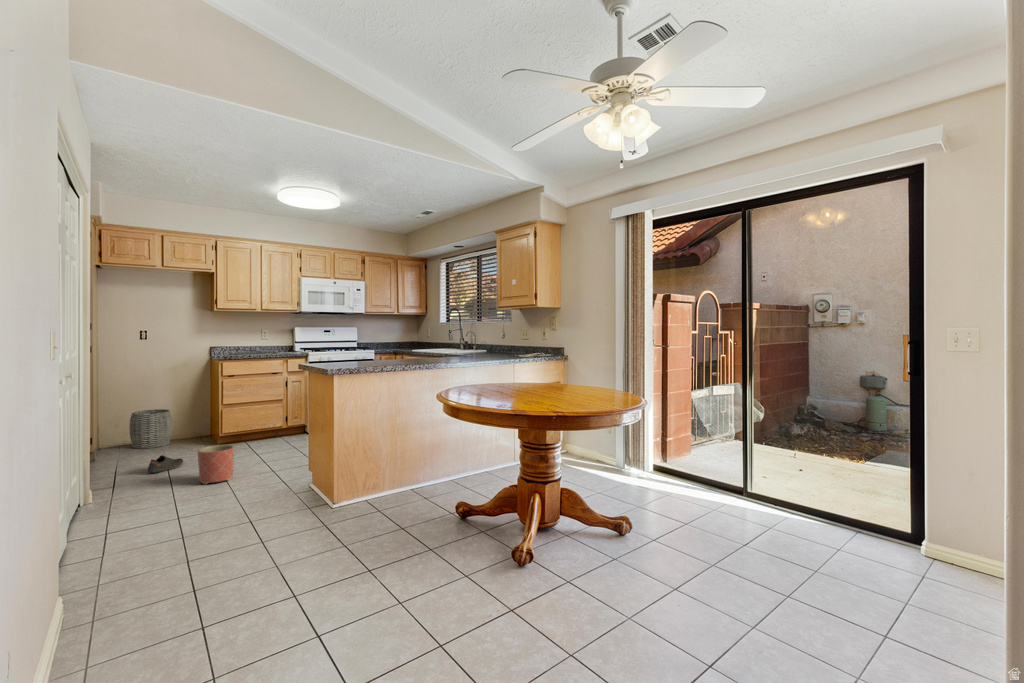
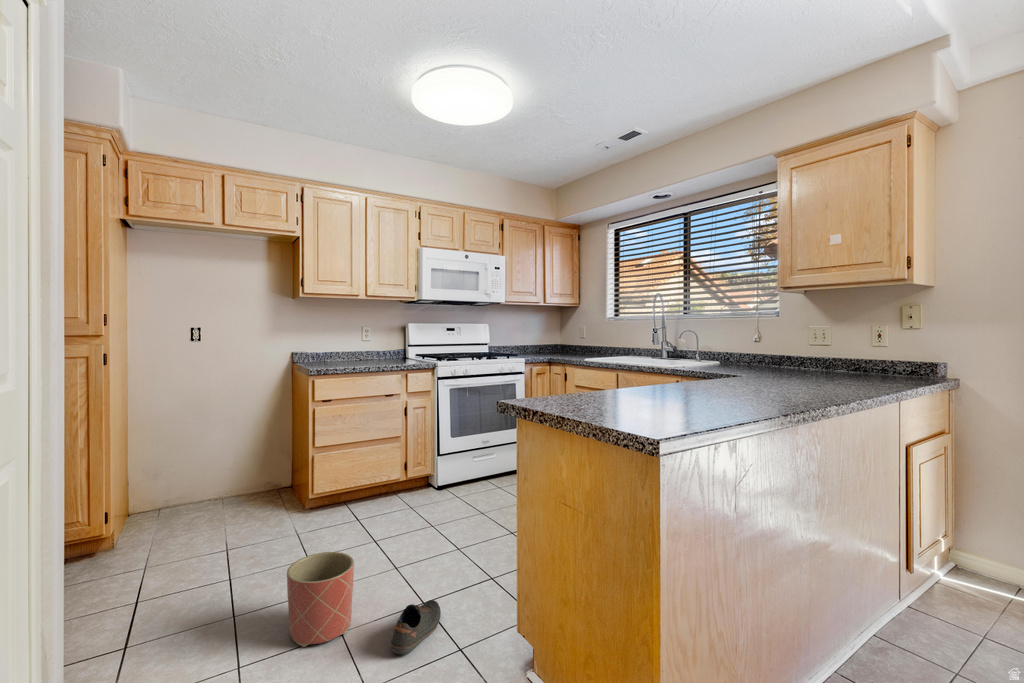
woven basket: present [129,409,172,449] -> none [173,449,236,517]
shoe: present [148,455,183,473] -> present [391,600,441,654]

